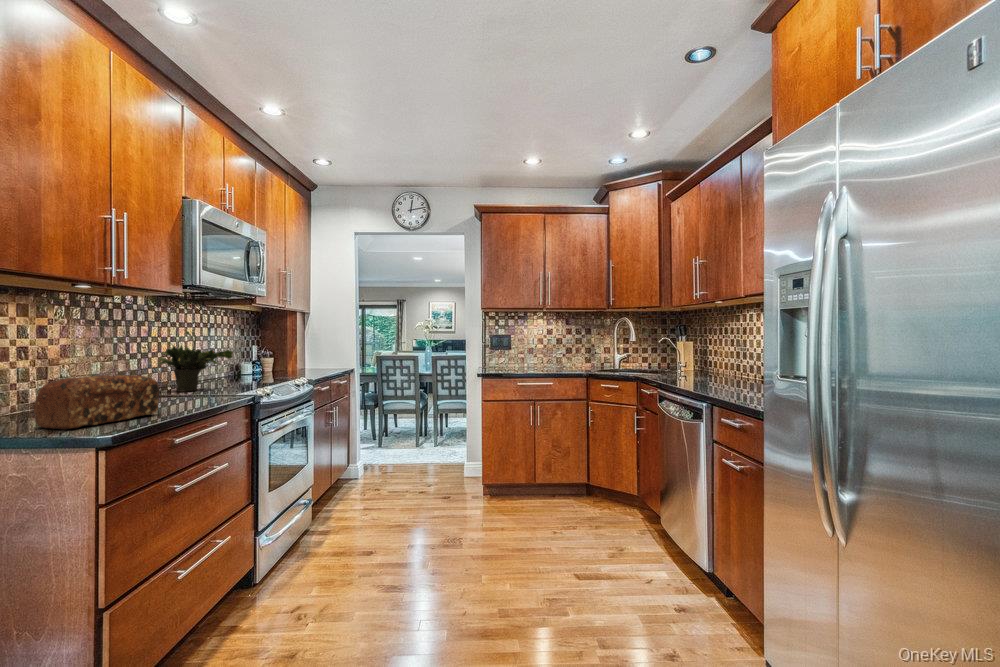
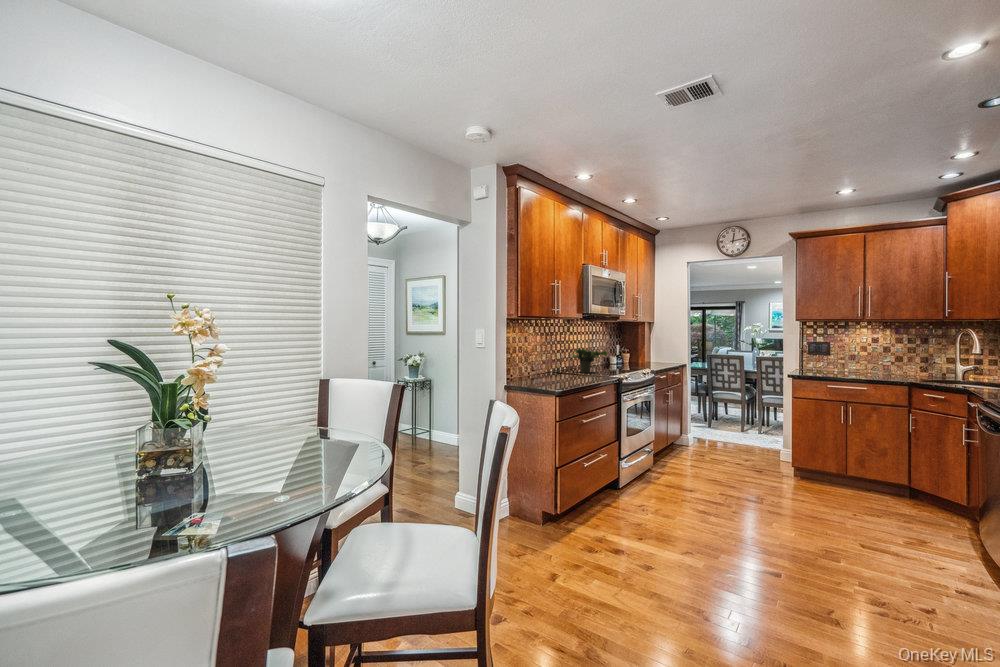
bread loaf: present [33,375,159,430] -> none [540,364,580,386]

